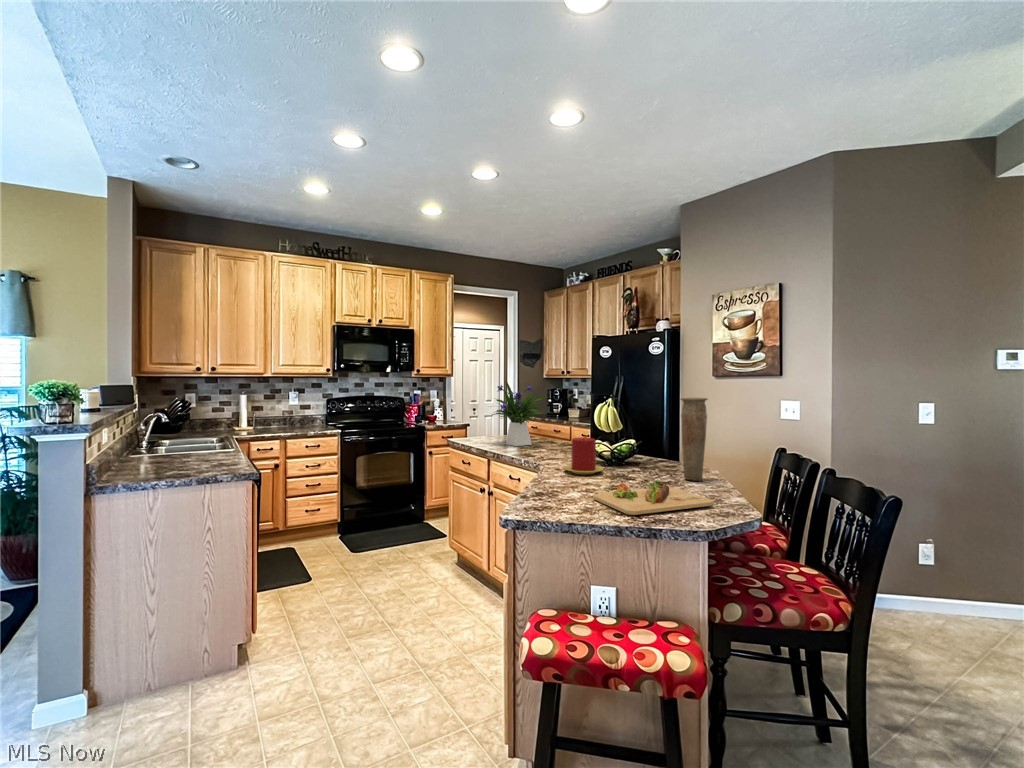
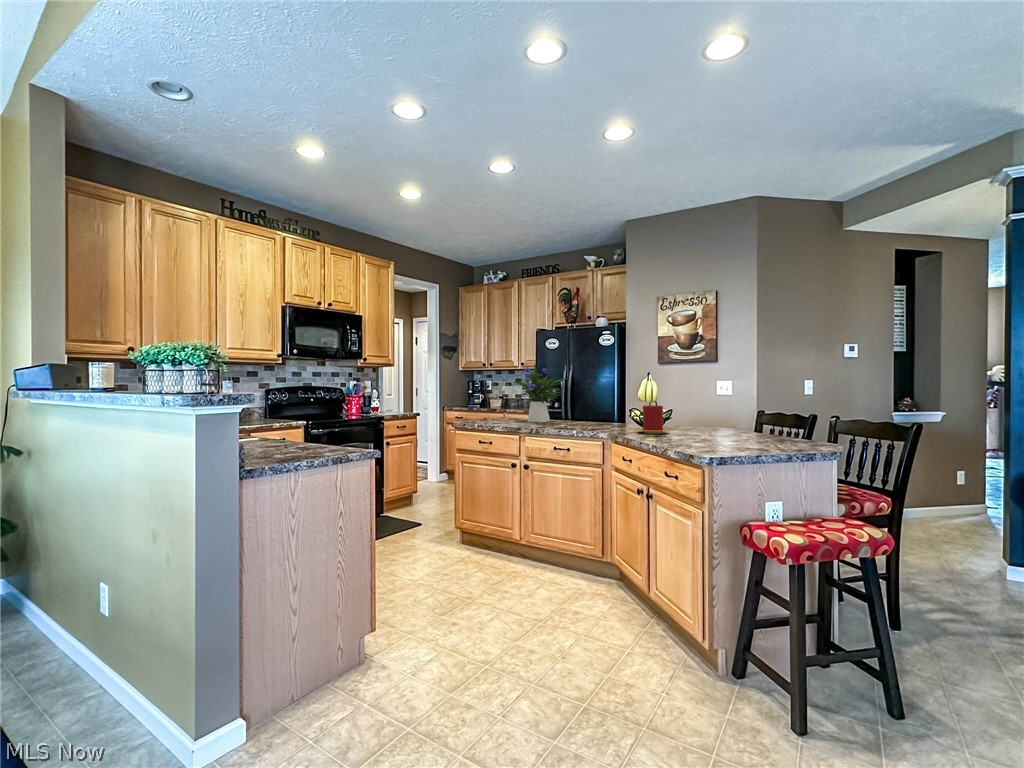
vase: present [681,398,708,481] -> none [720,372,741,433]
cutting board: present [593,480,714,515] -> none [715,426,789,448]

